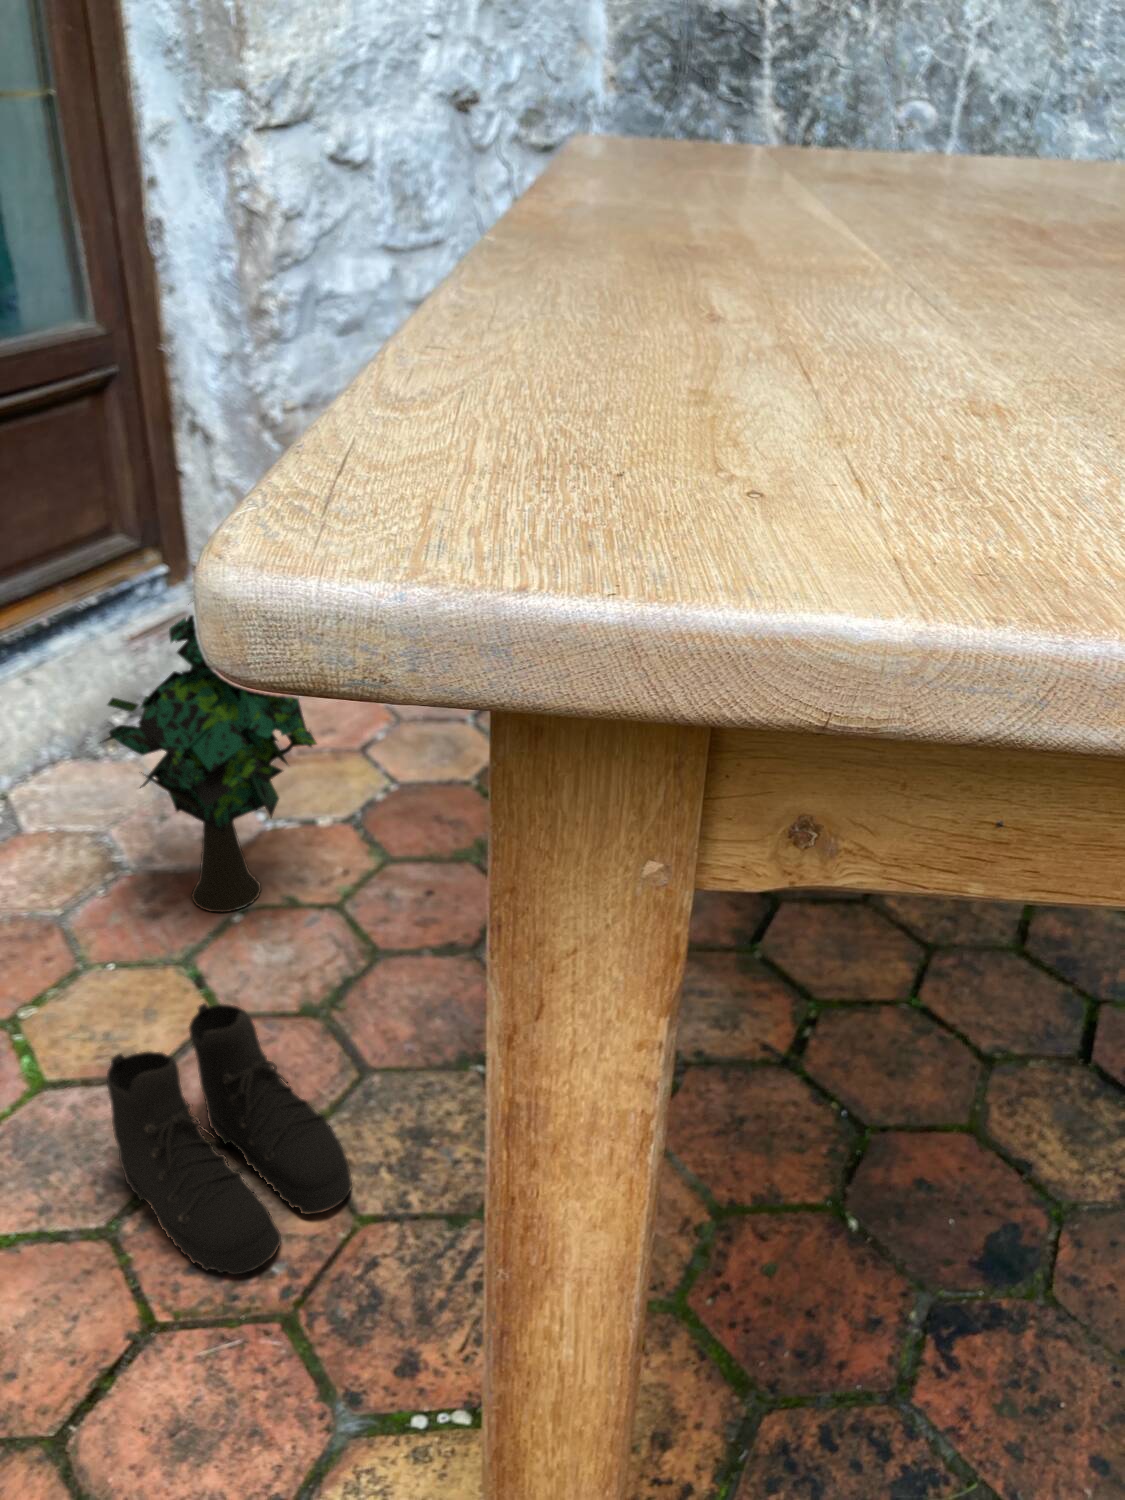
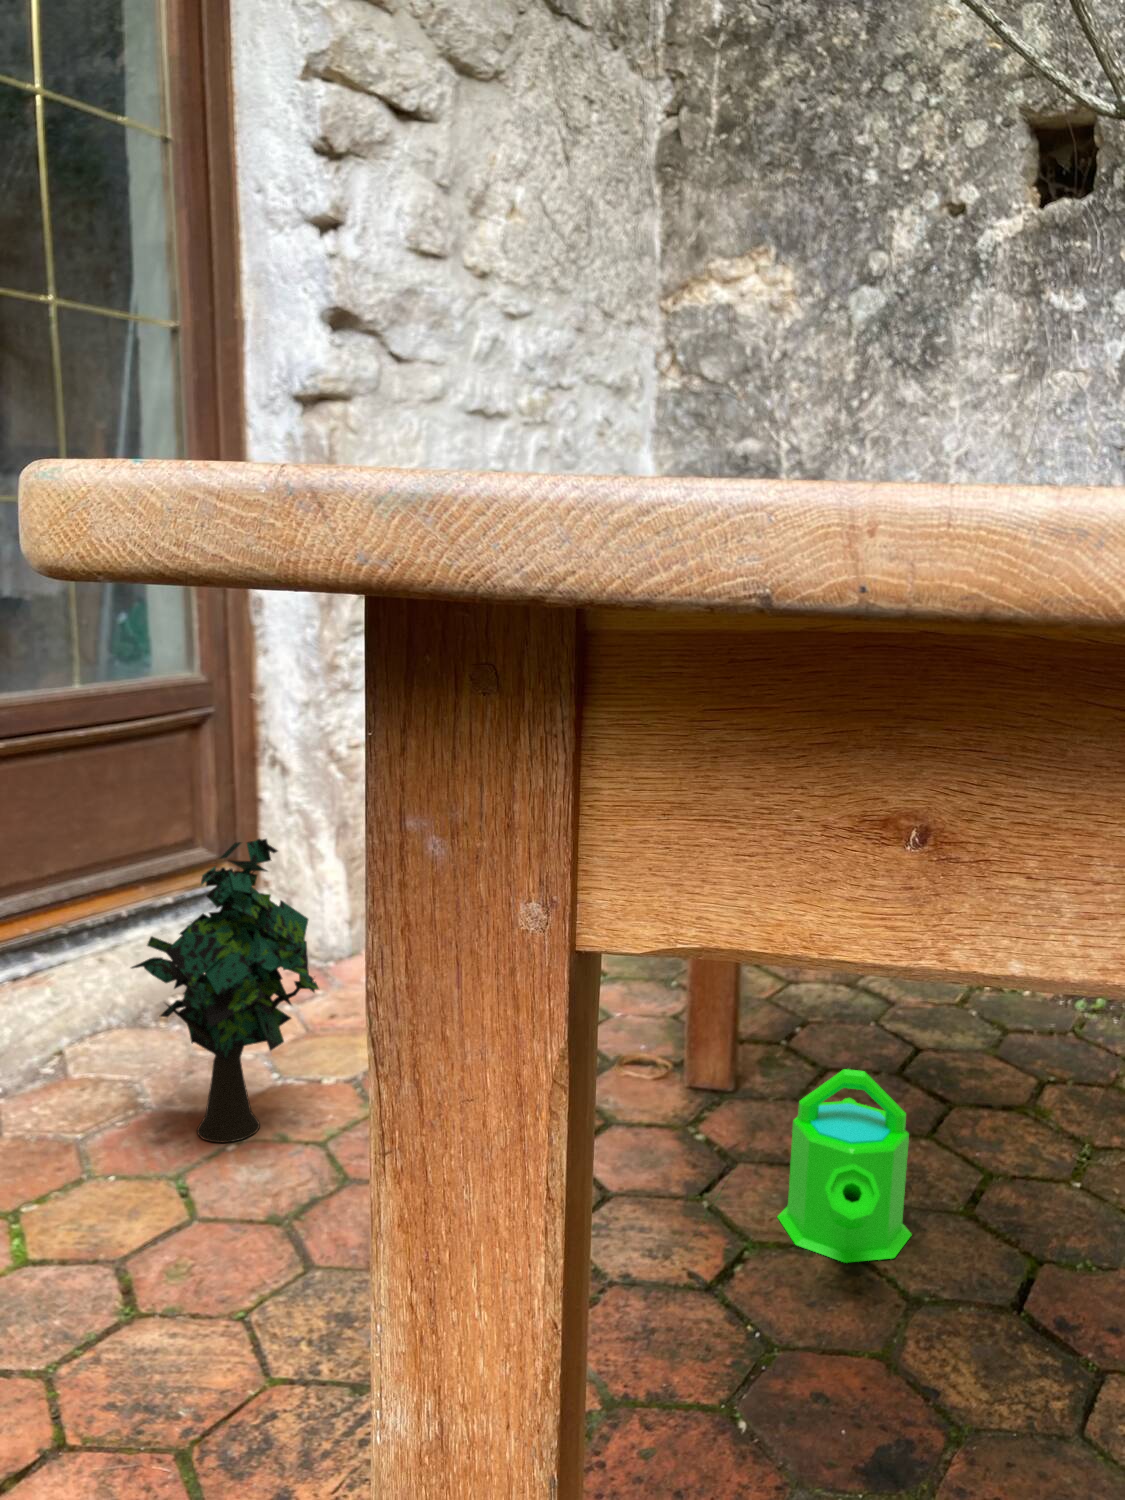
watering can: none [835,828,985,1019] -> present [777,1069,912,1263]
boots: present [107,1003,352,1275] -> none [68,1172,272,1412]

